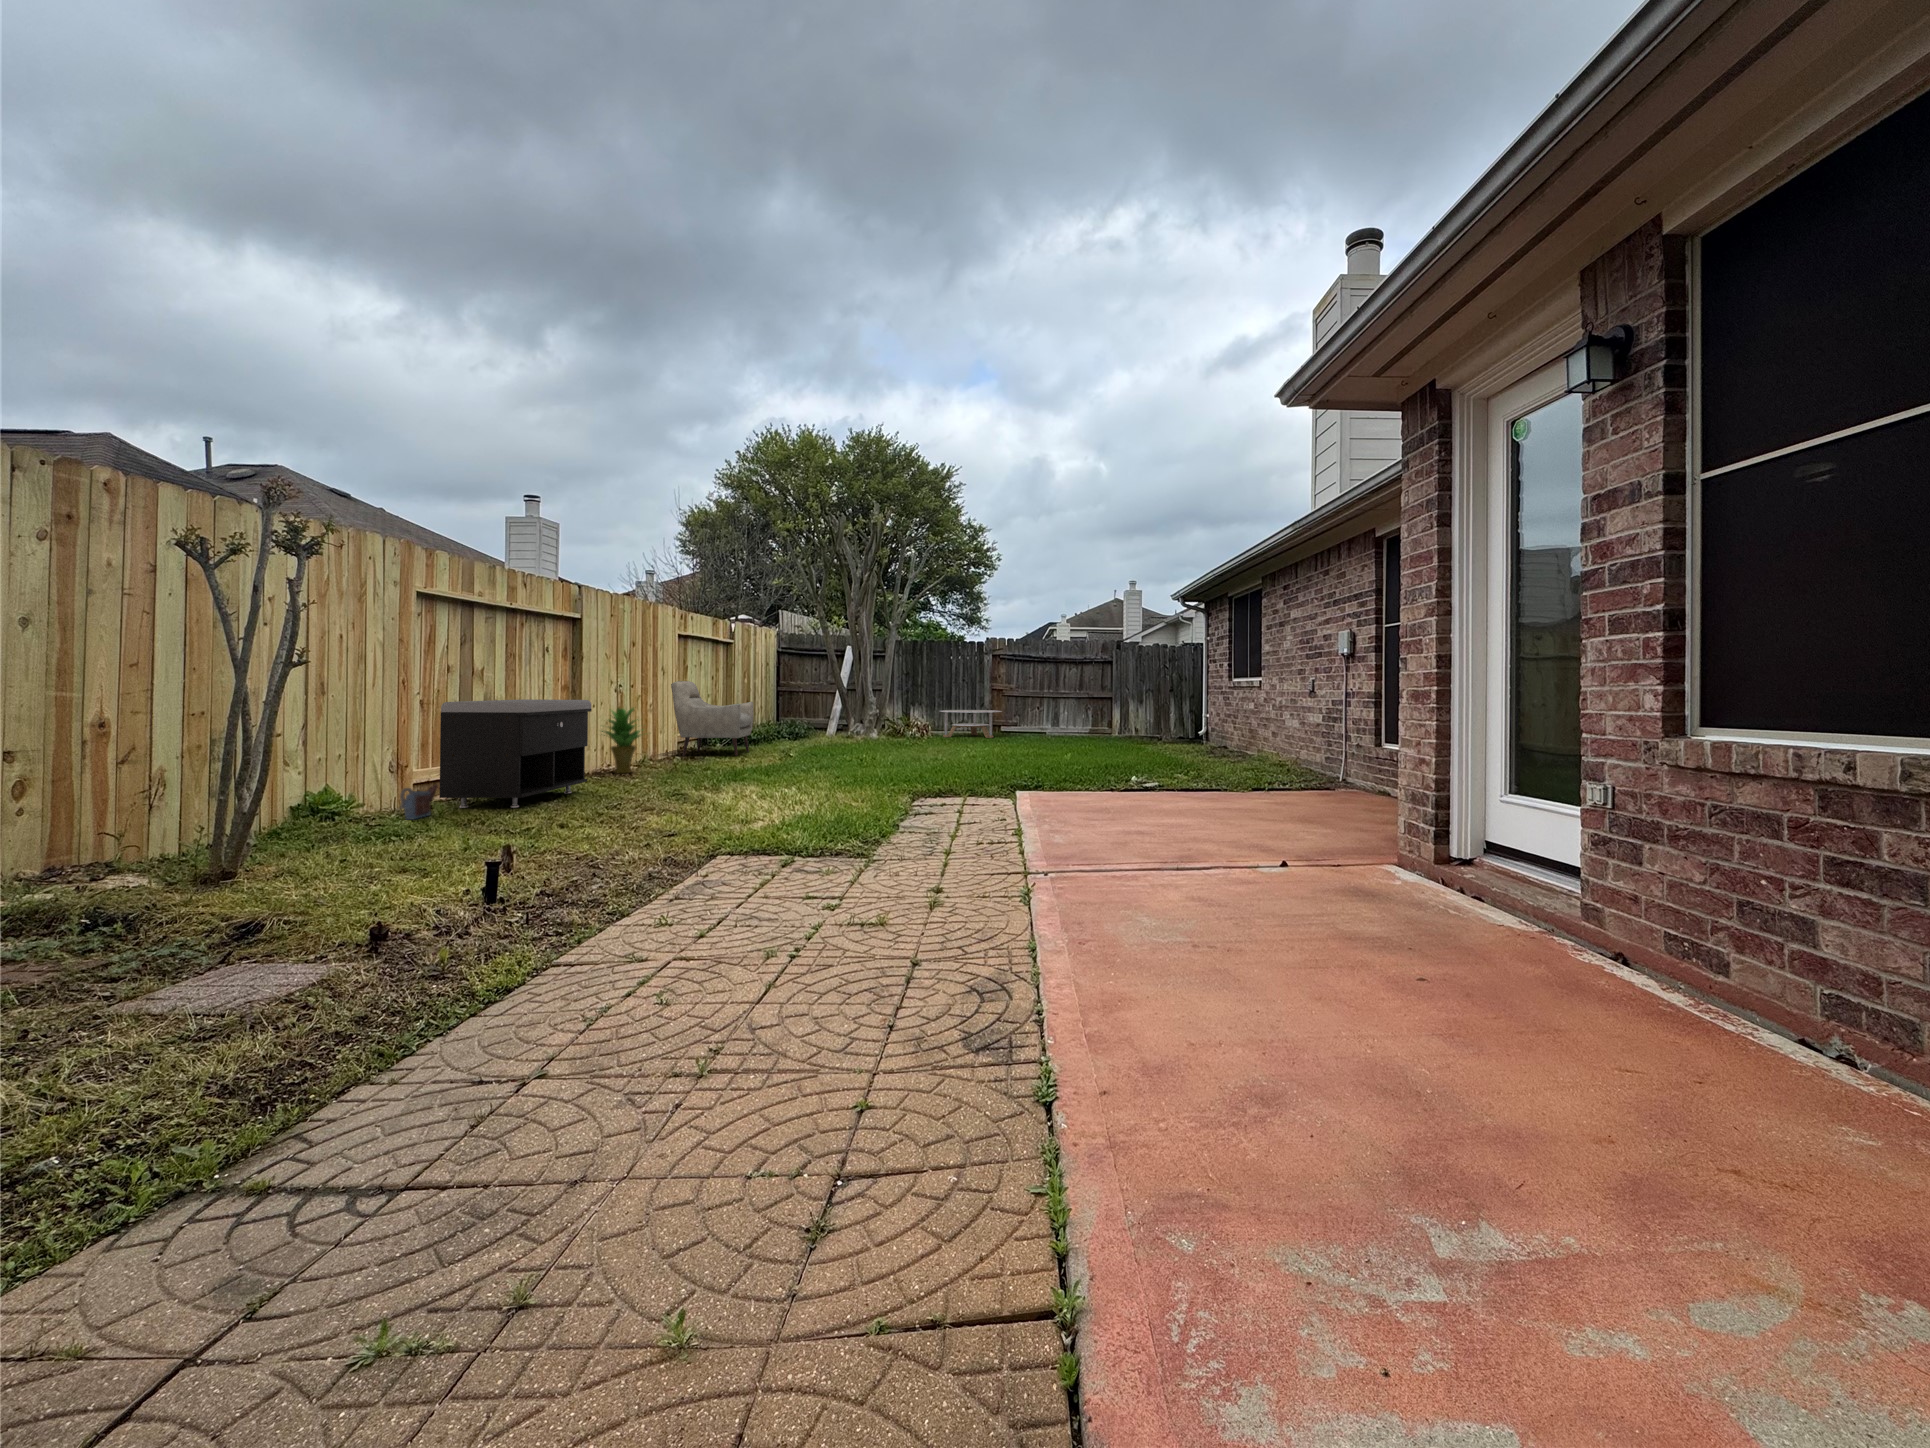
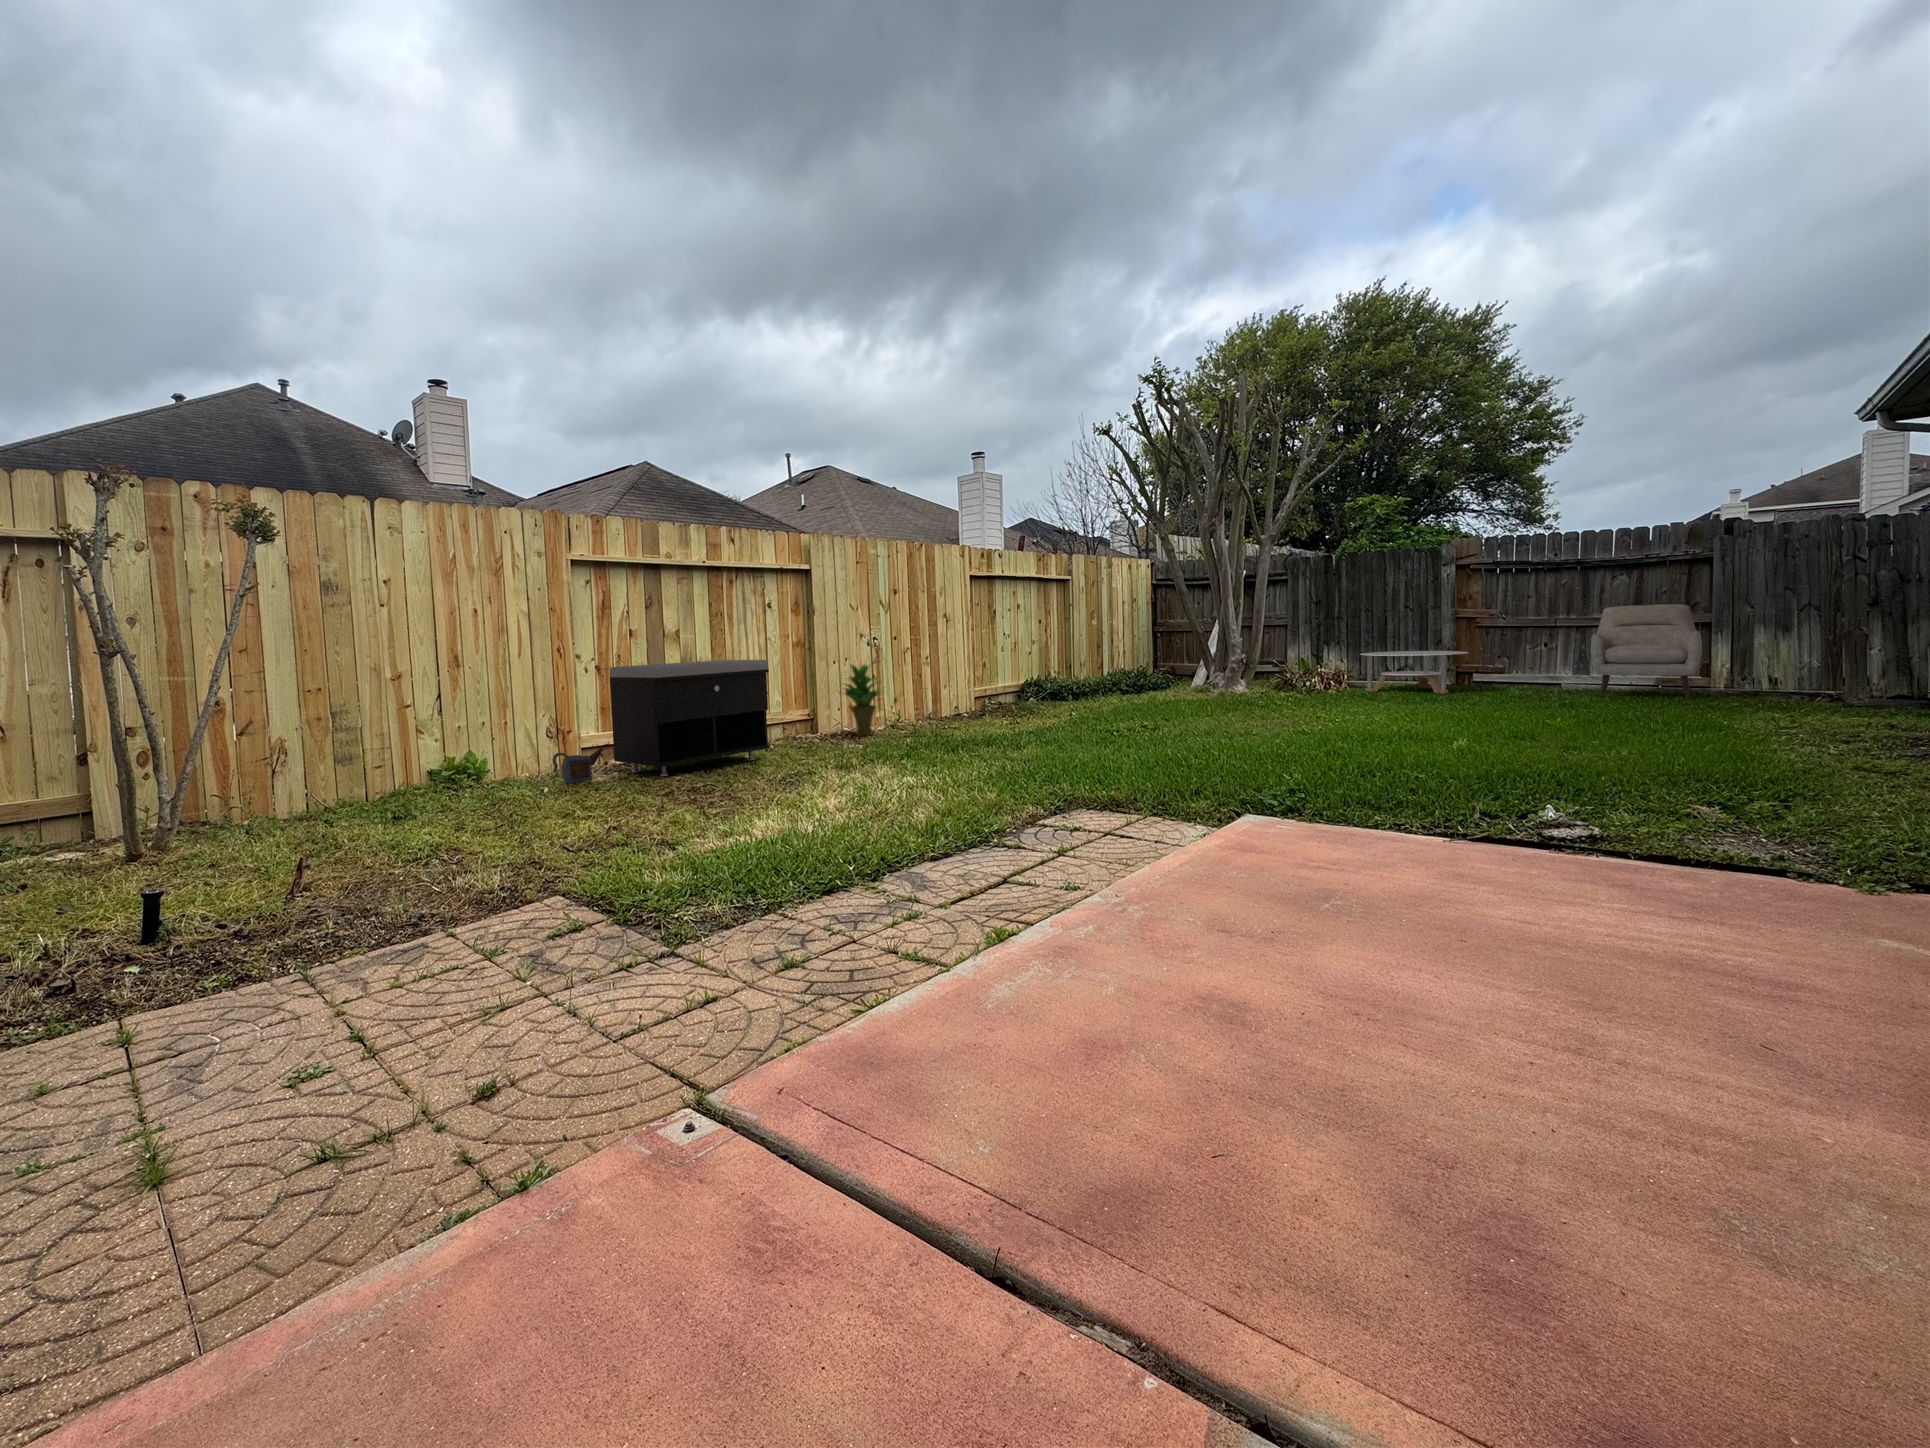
chair: present [671,681,753,756] -> present [1591,604,1702,698]

